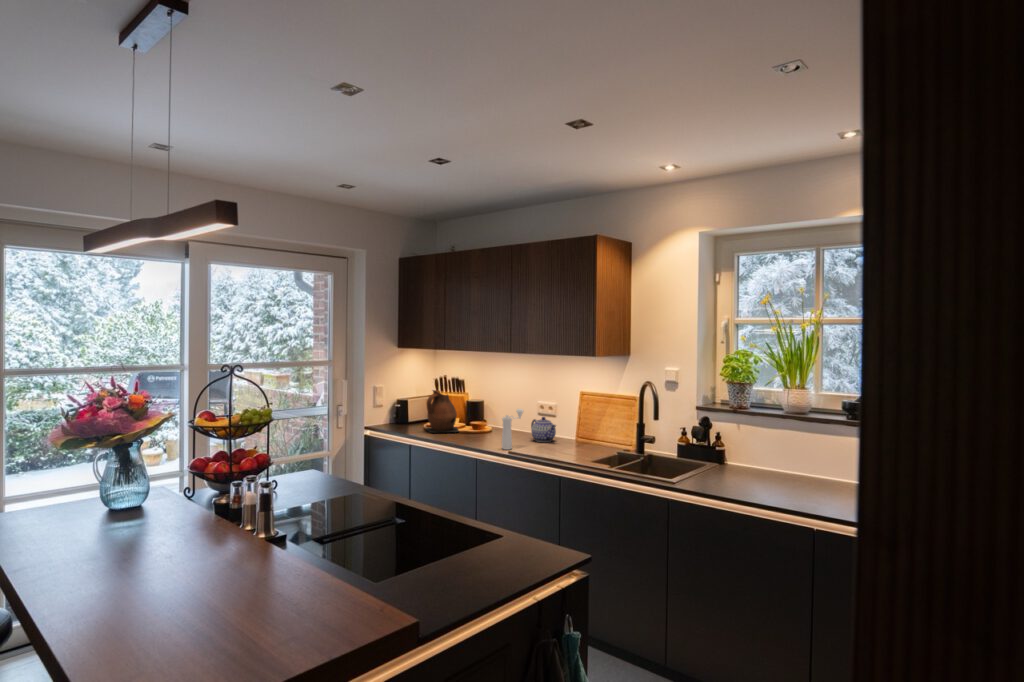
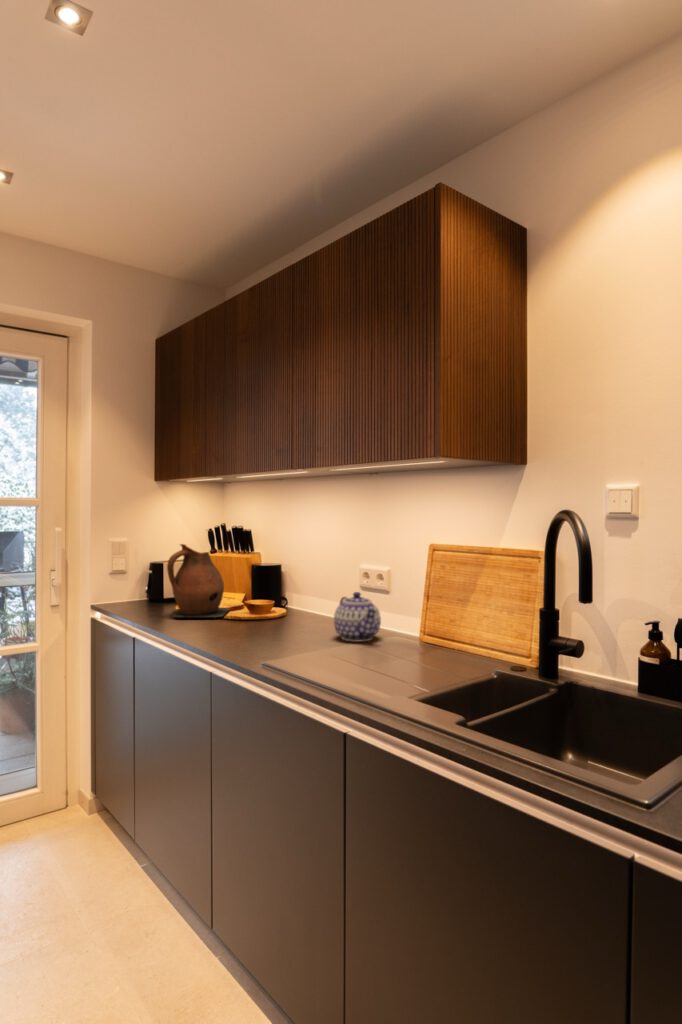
pepper mill: present [502,409,524,450] -> none [256,575,307,658]

